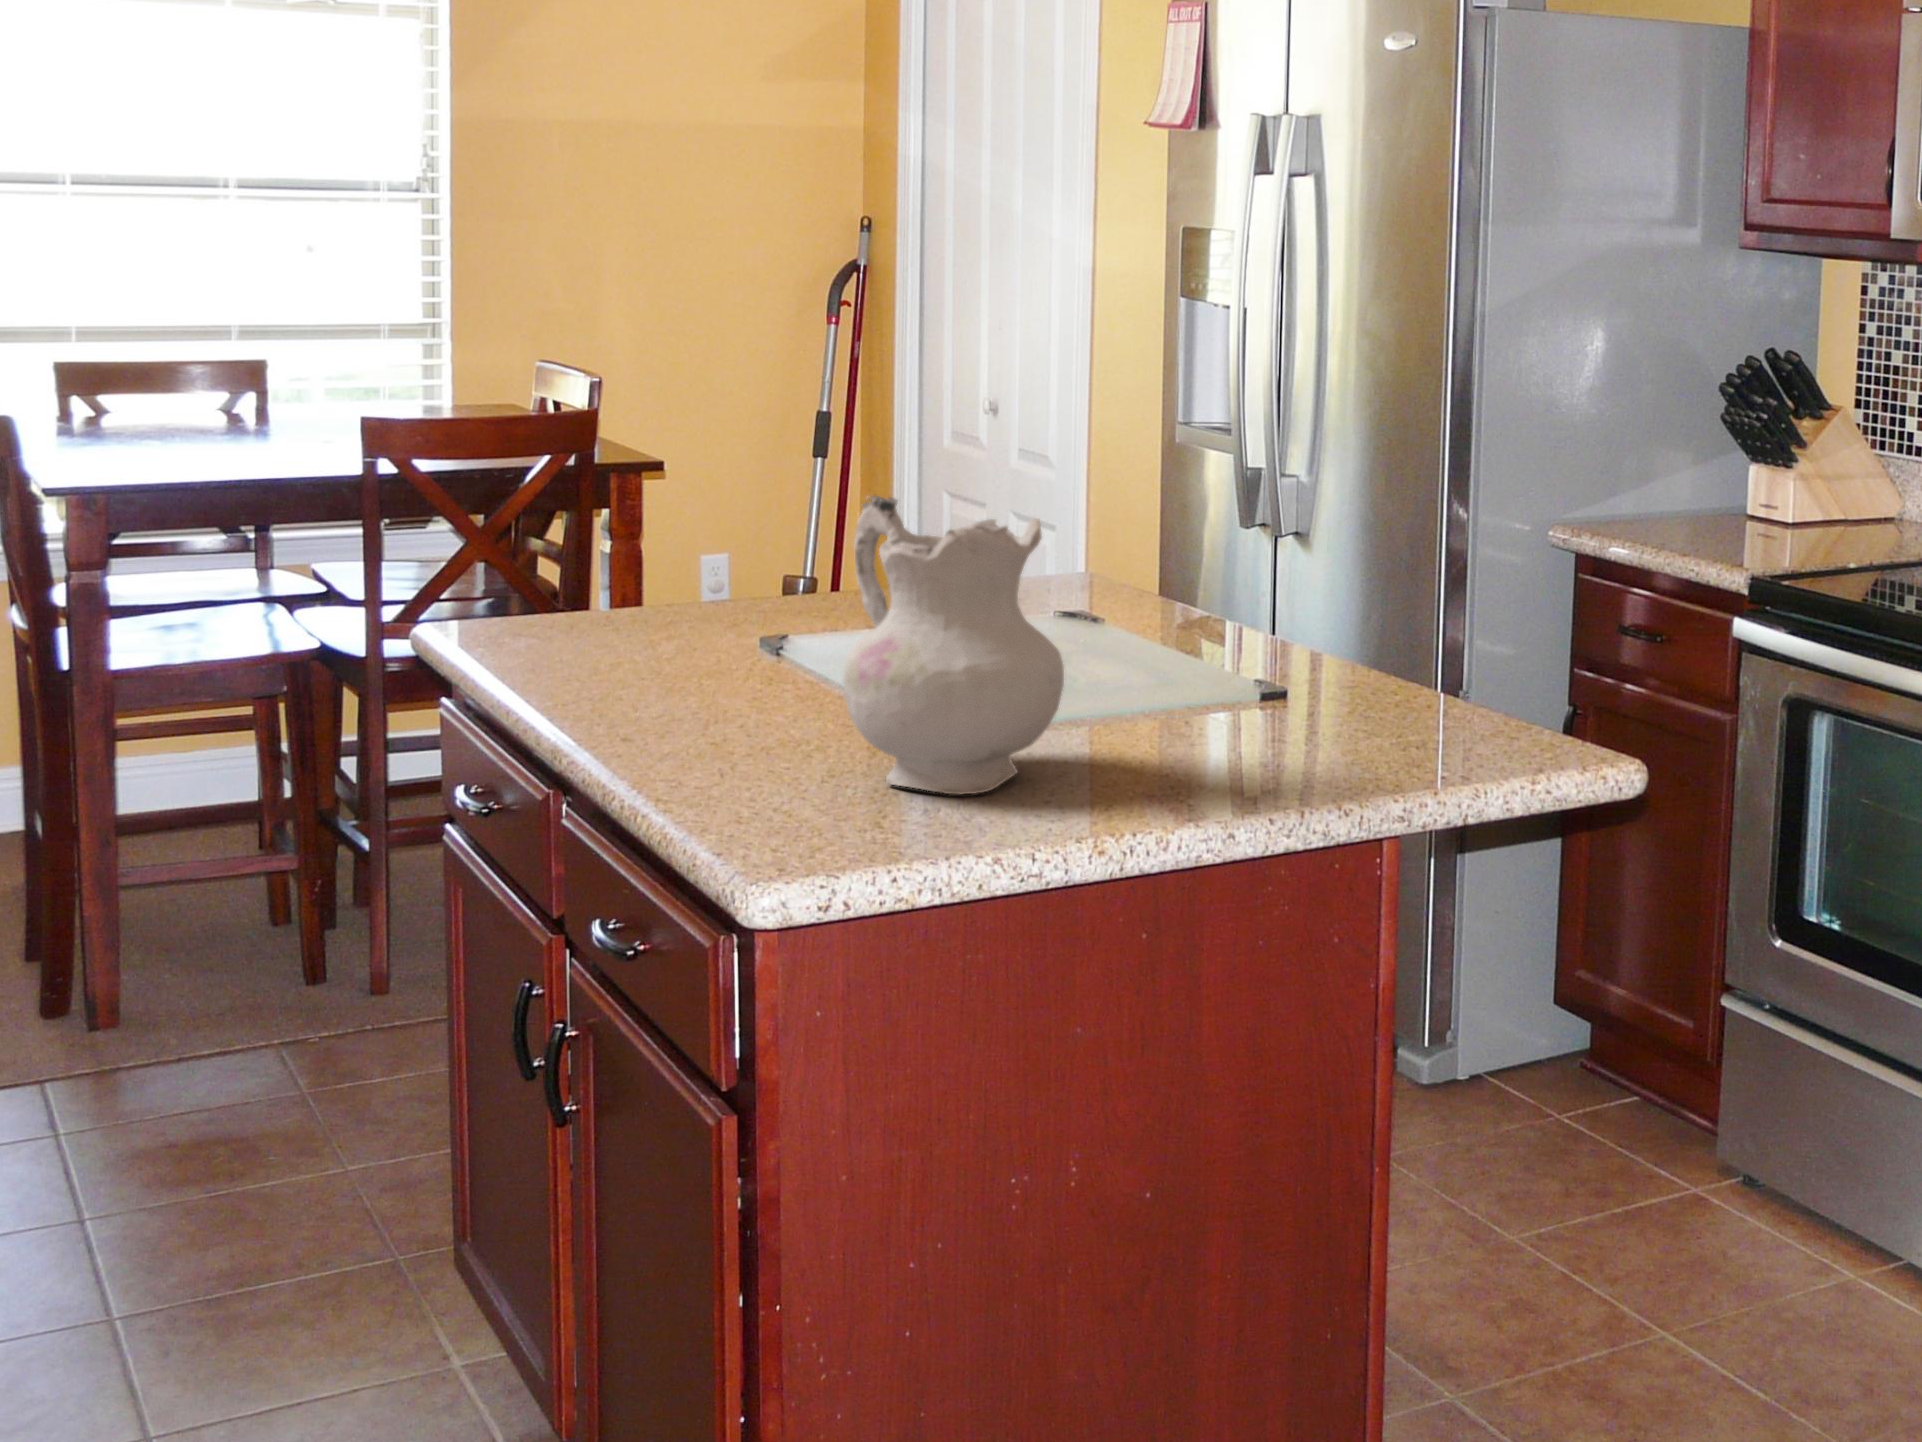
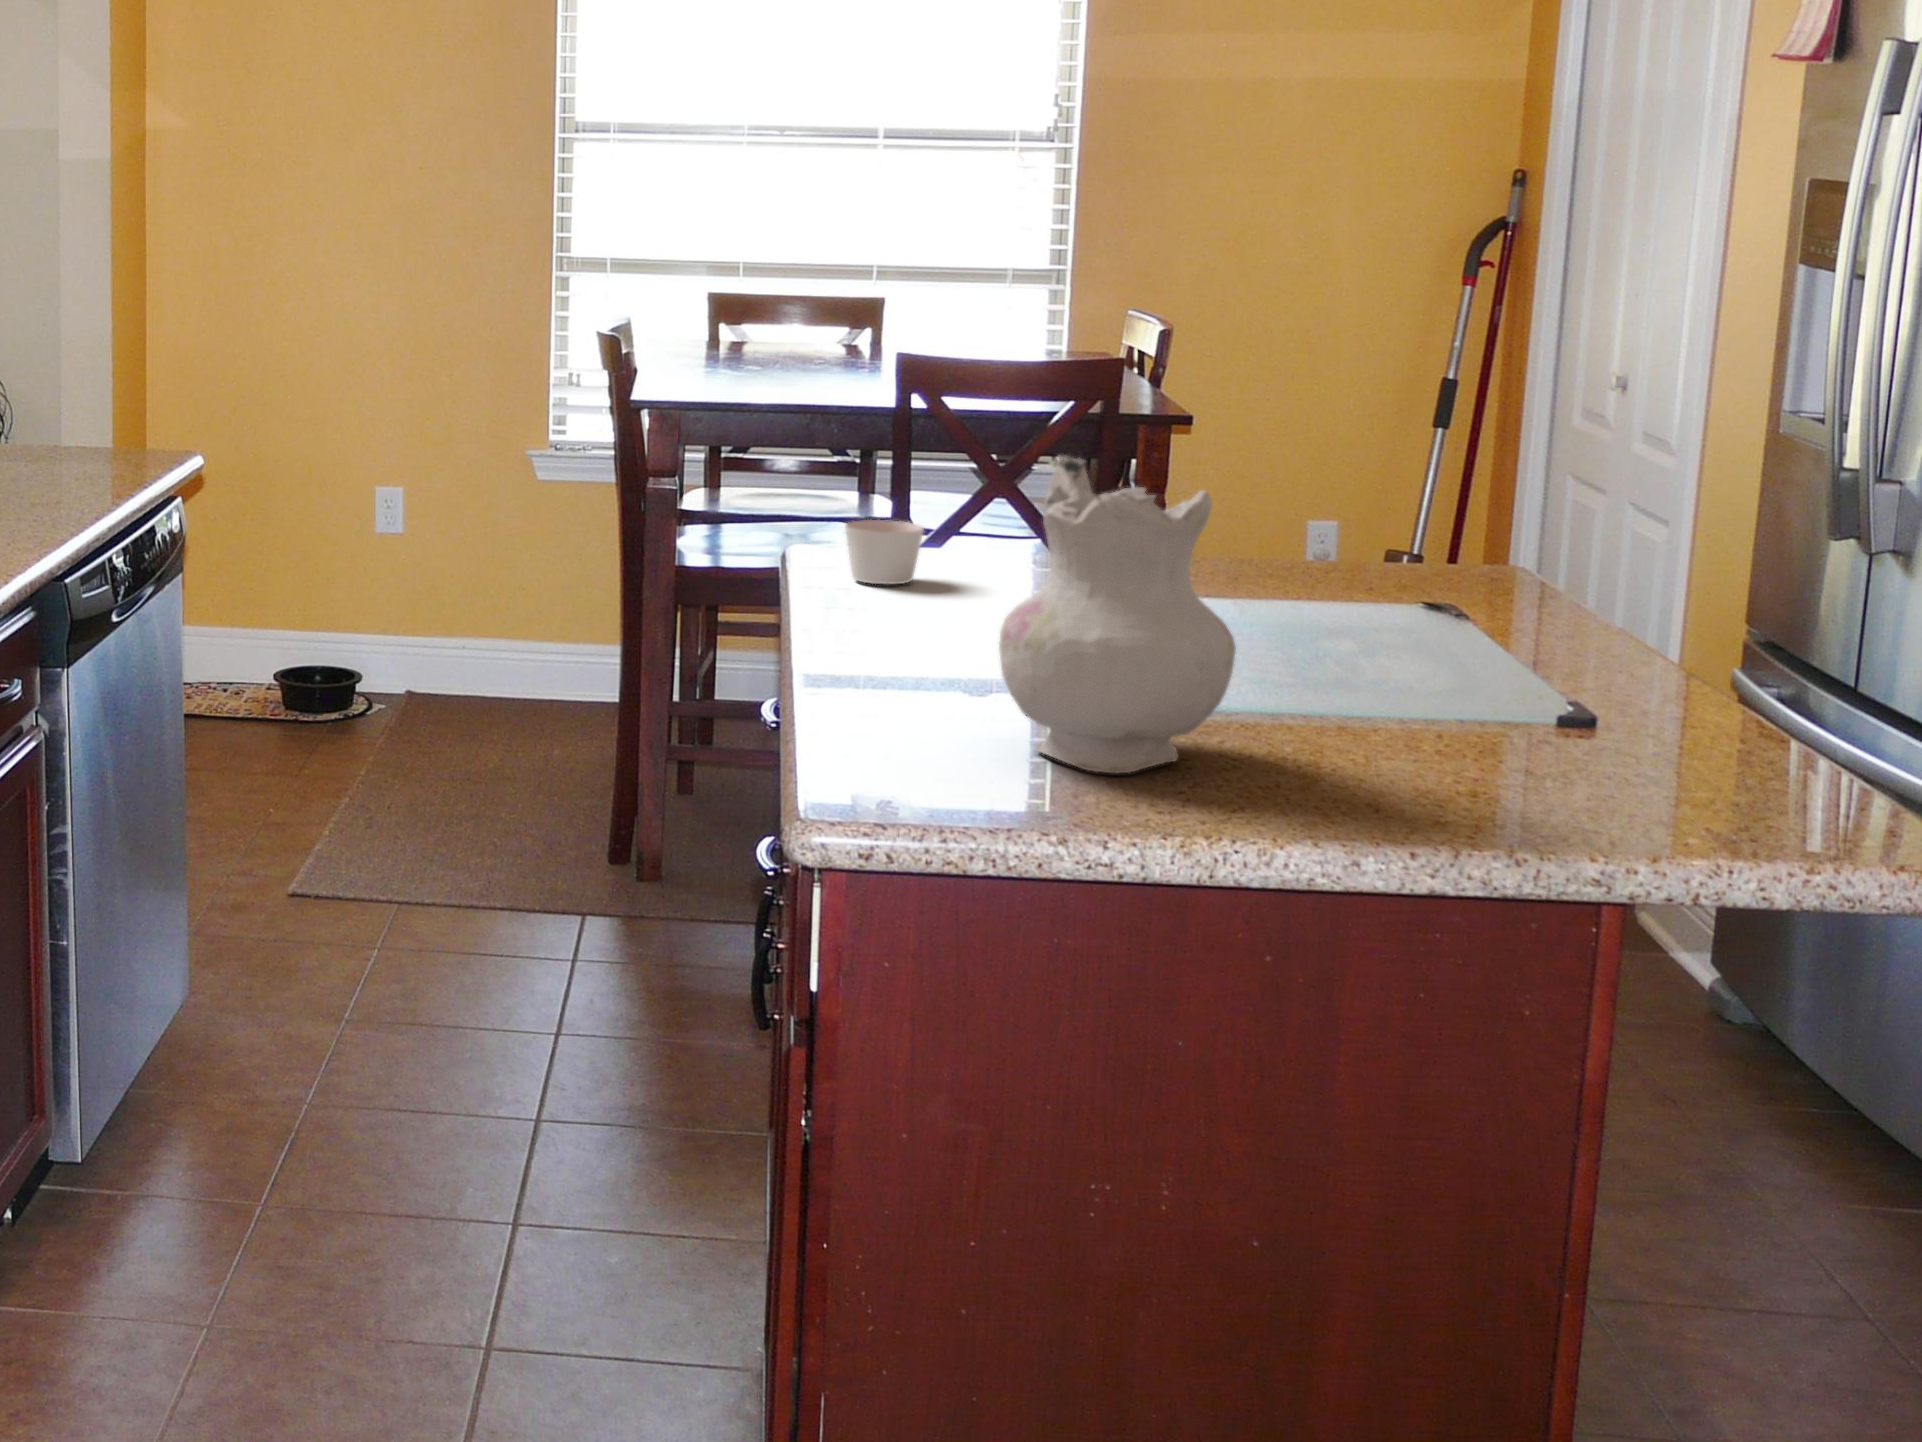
candle: none [503,582,589,648] -> present [845,520,924,584]

